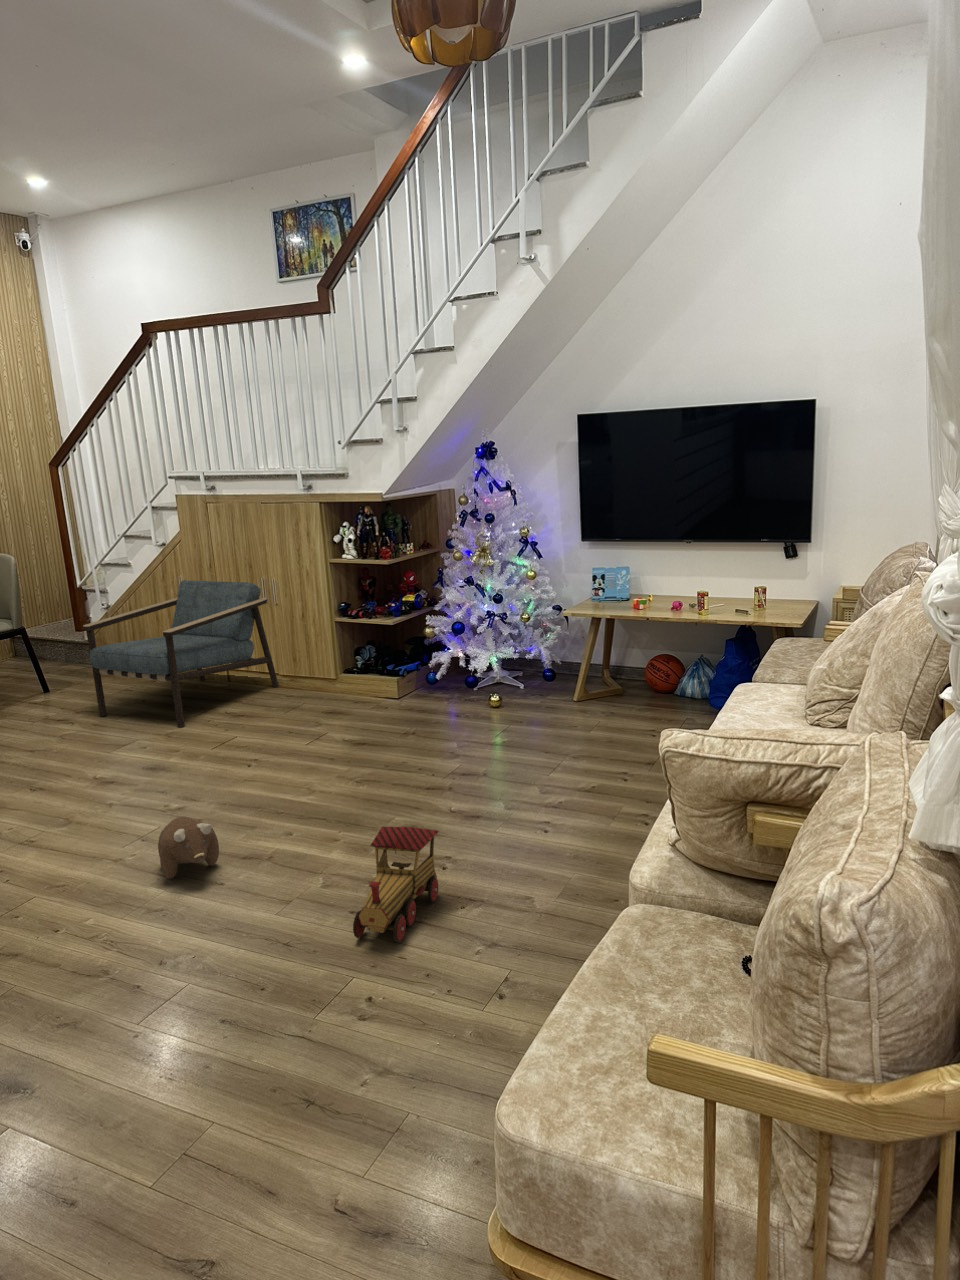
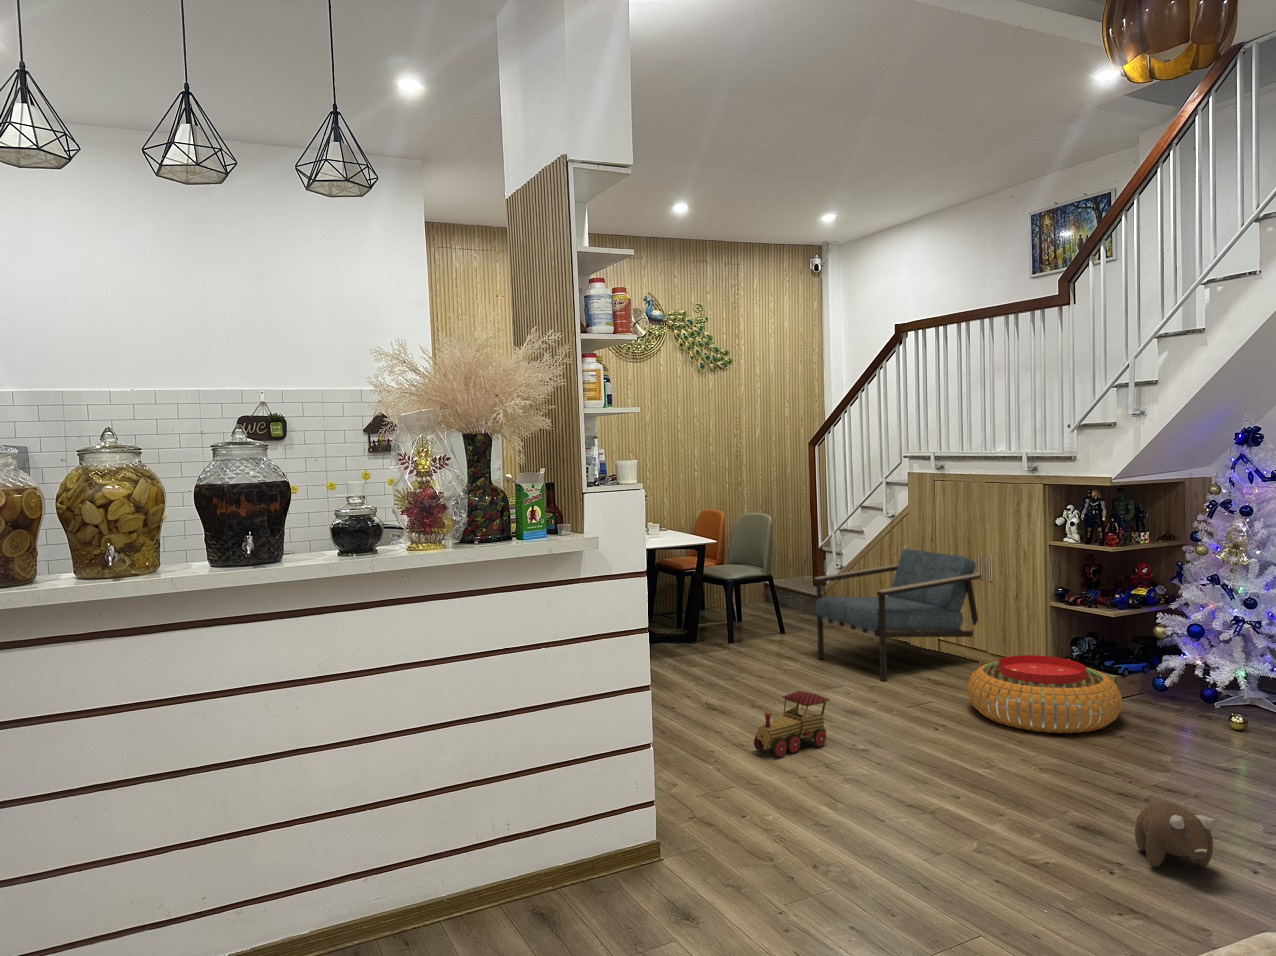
pouf: none [273,672,411,748] -> present [968,655,1122,733]
plush toy: present [158,817,219,879] -> present [1135,802,1216,867]
toy train: present [353,827,439,943] -> present [754,691,830,757]

